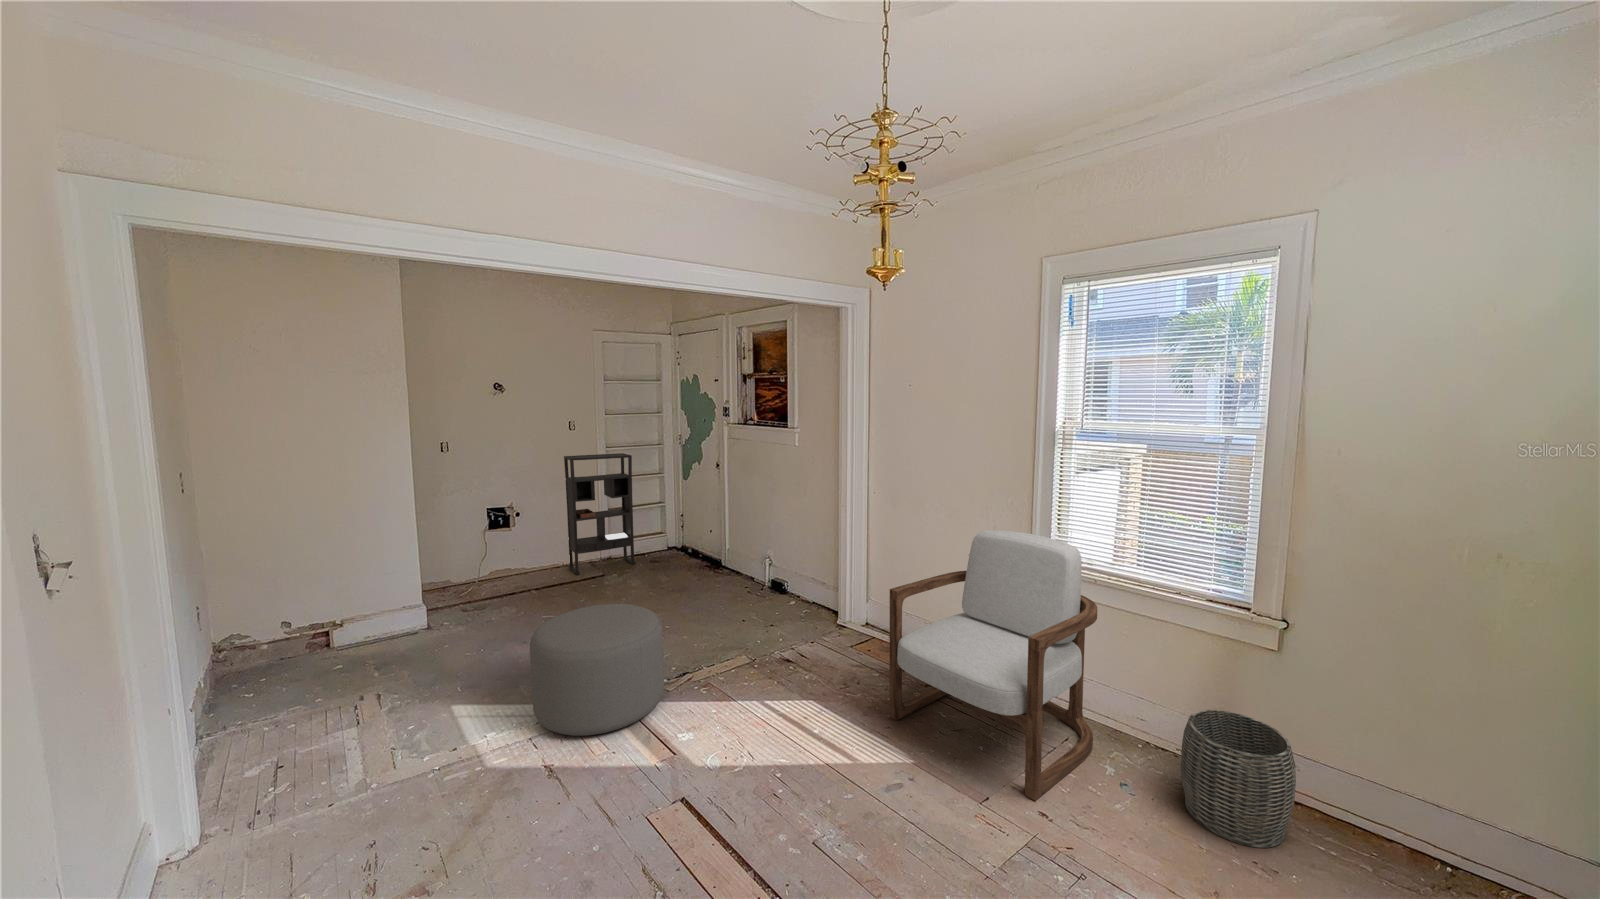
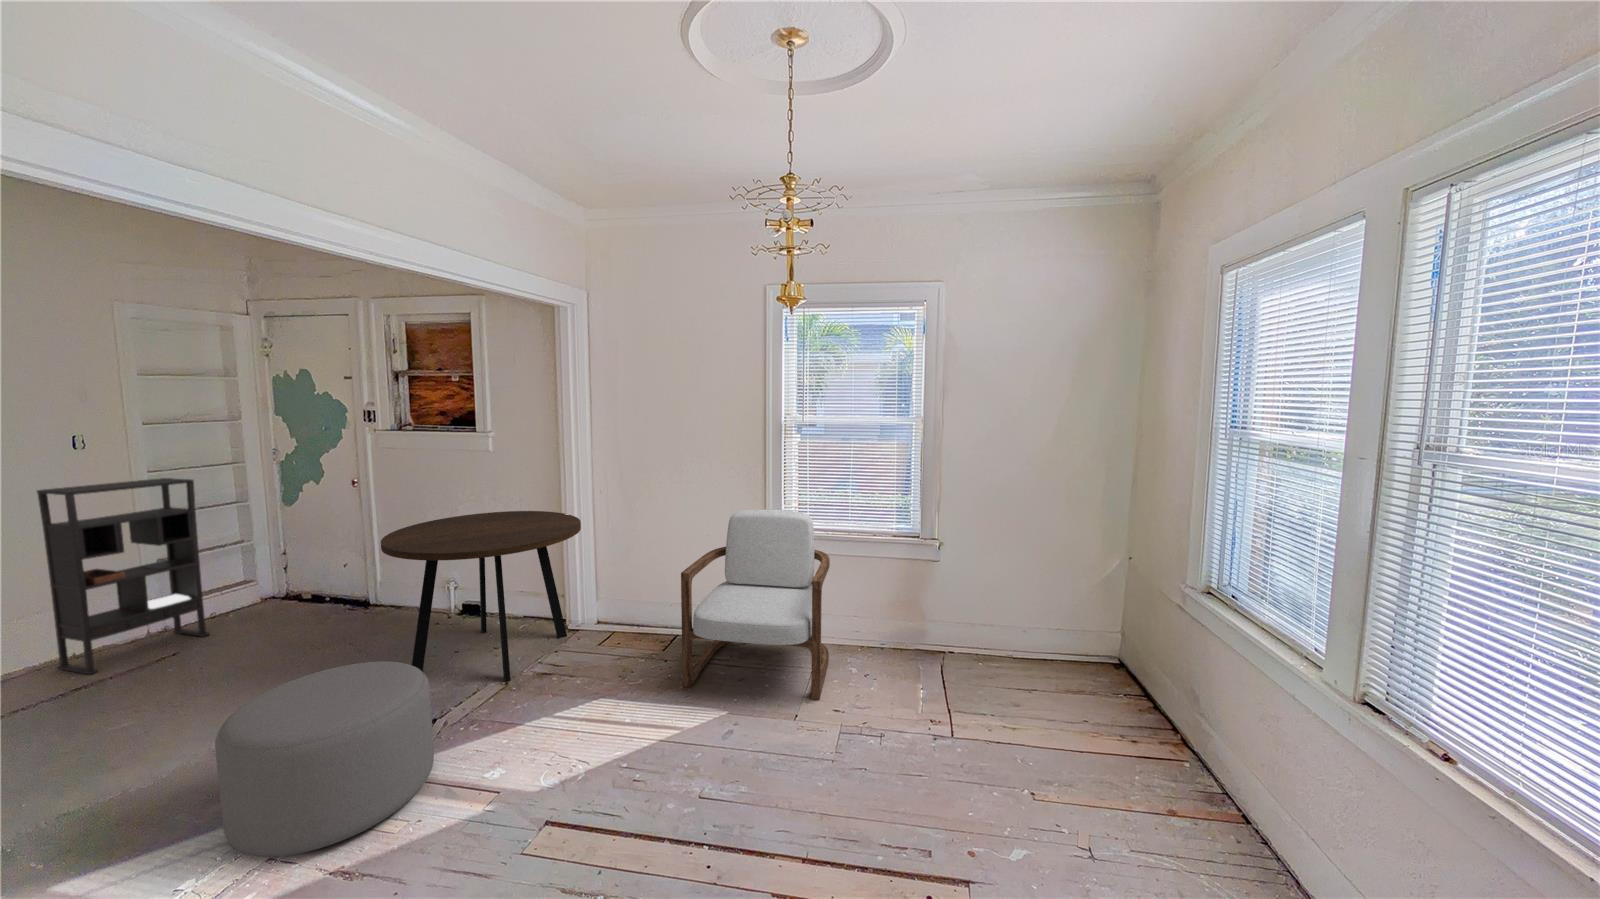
dining table: none [685,500,843,655] -> present [381,511,581,682]
woven basket: present [1181,710,1296,848] -> none [886,602,943,677]

